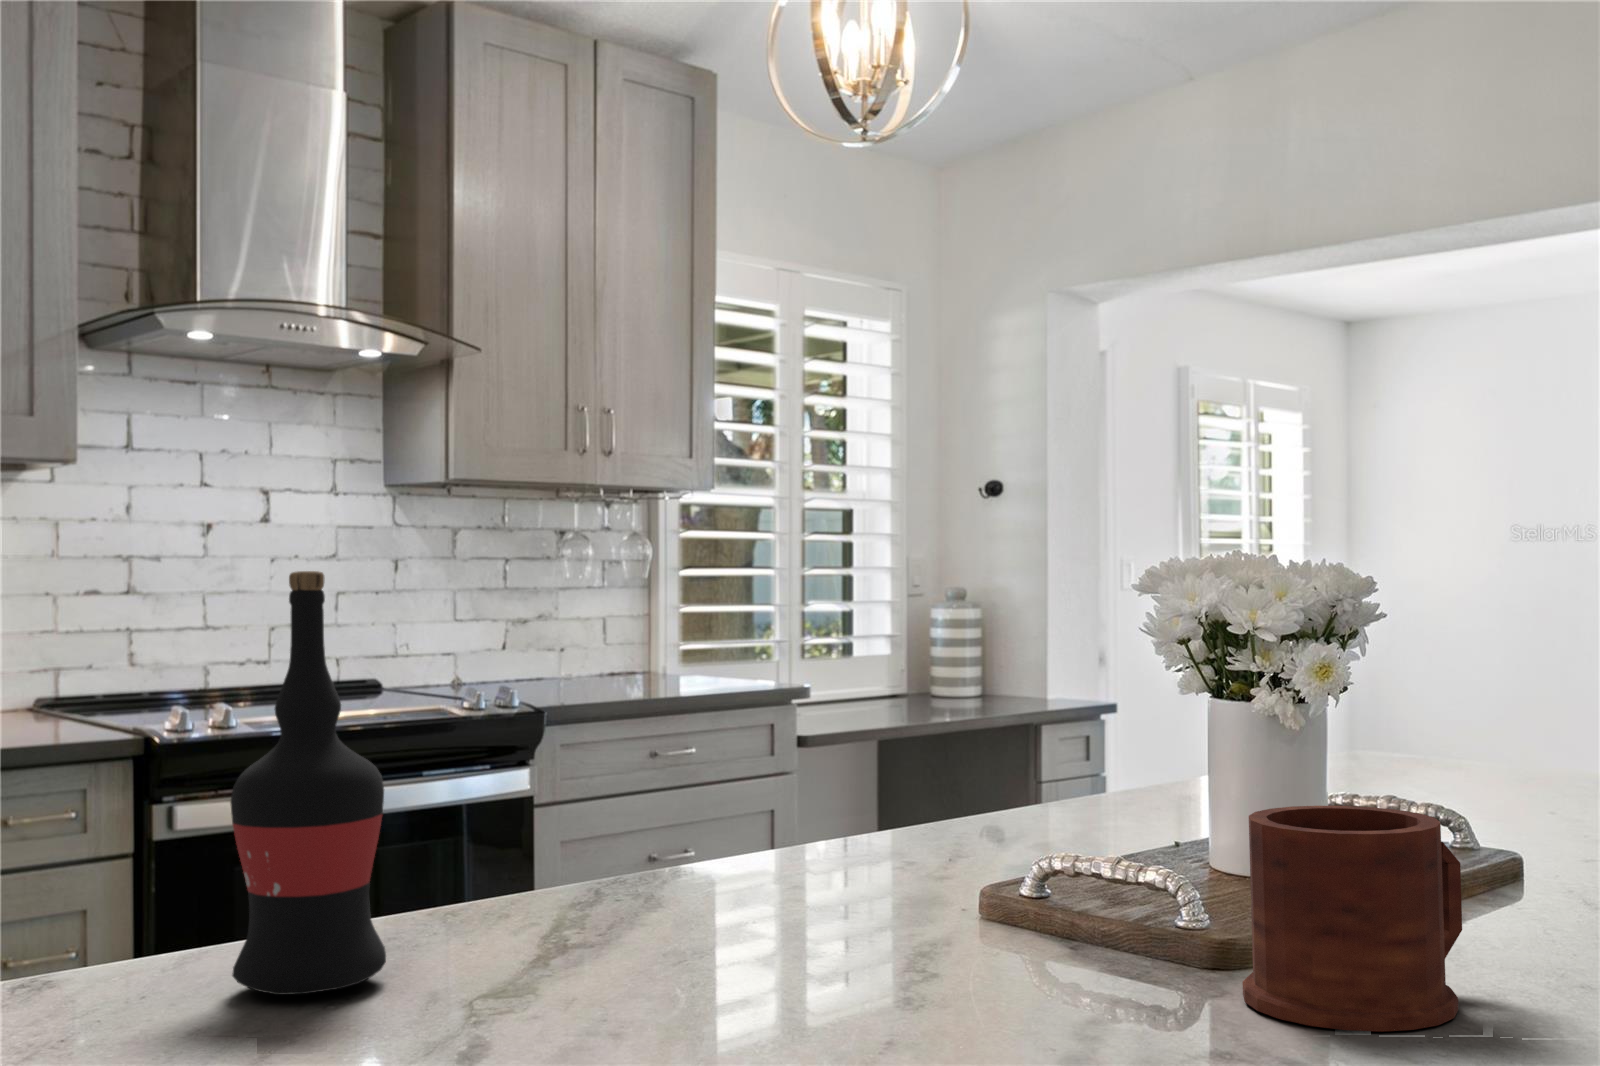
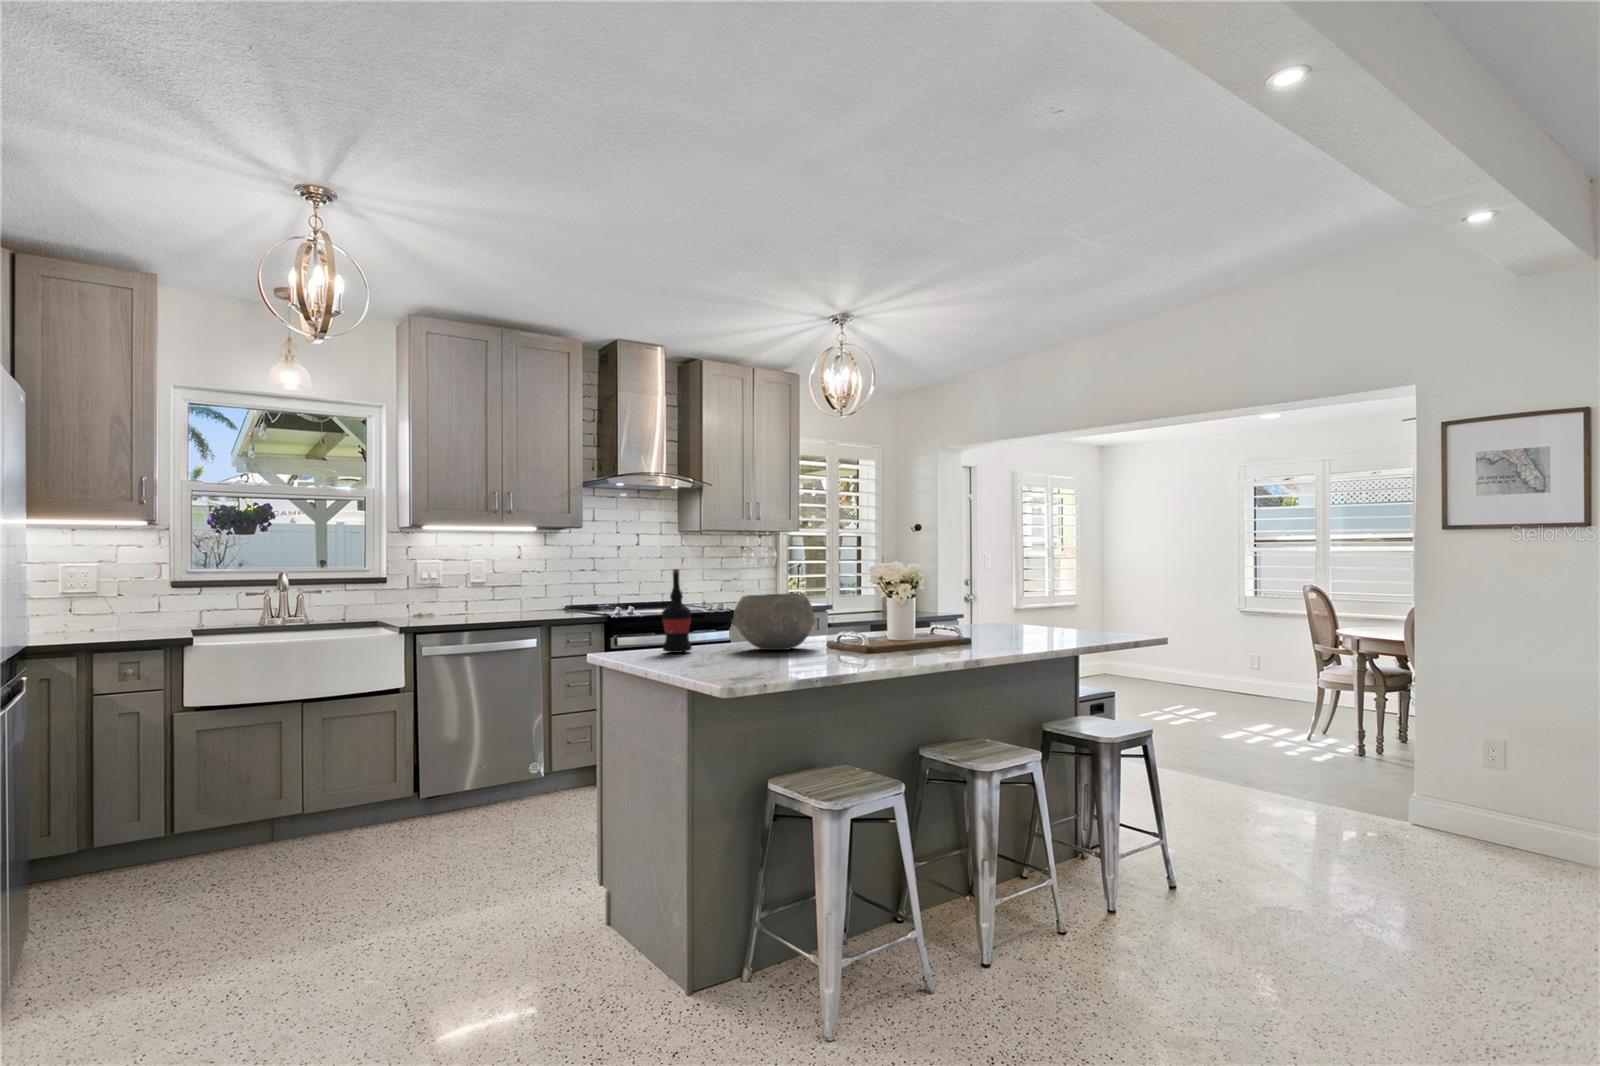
ceramic bowl: none [581,685,971,965] -> present [732,594,815,650]
mug: present [1242,806,1462,1032] -> none [857,617,903,655]

